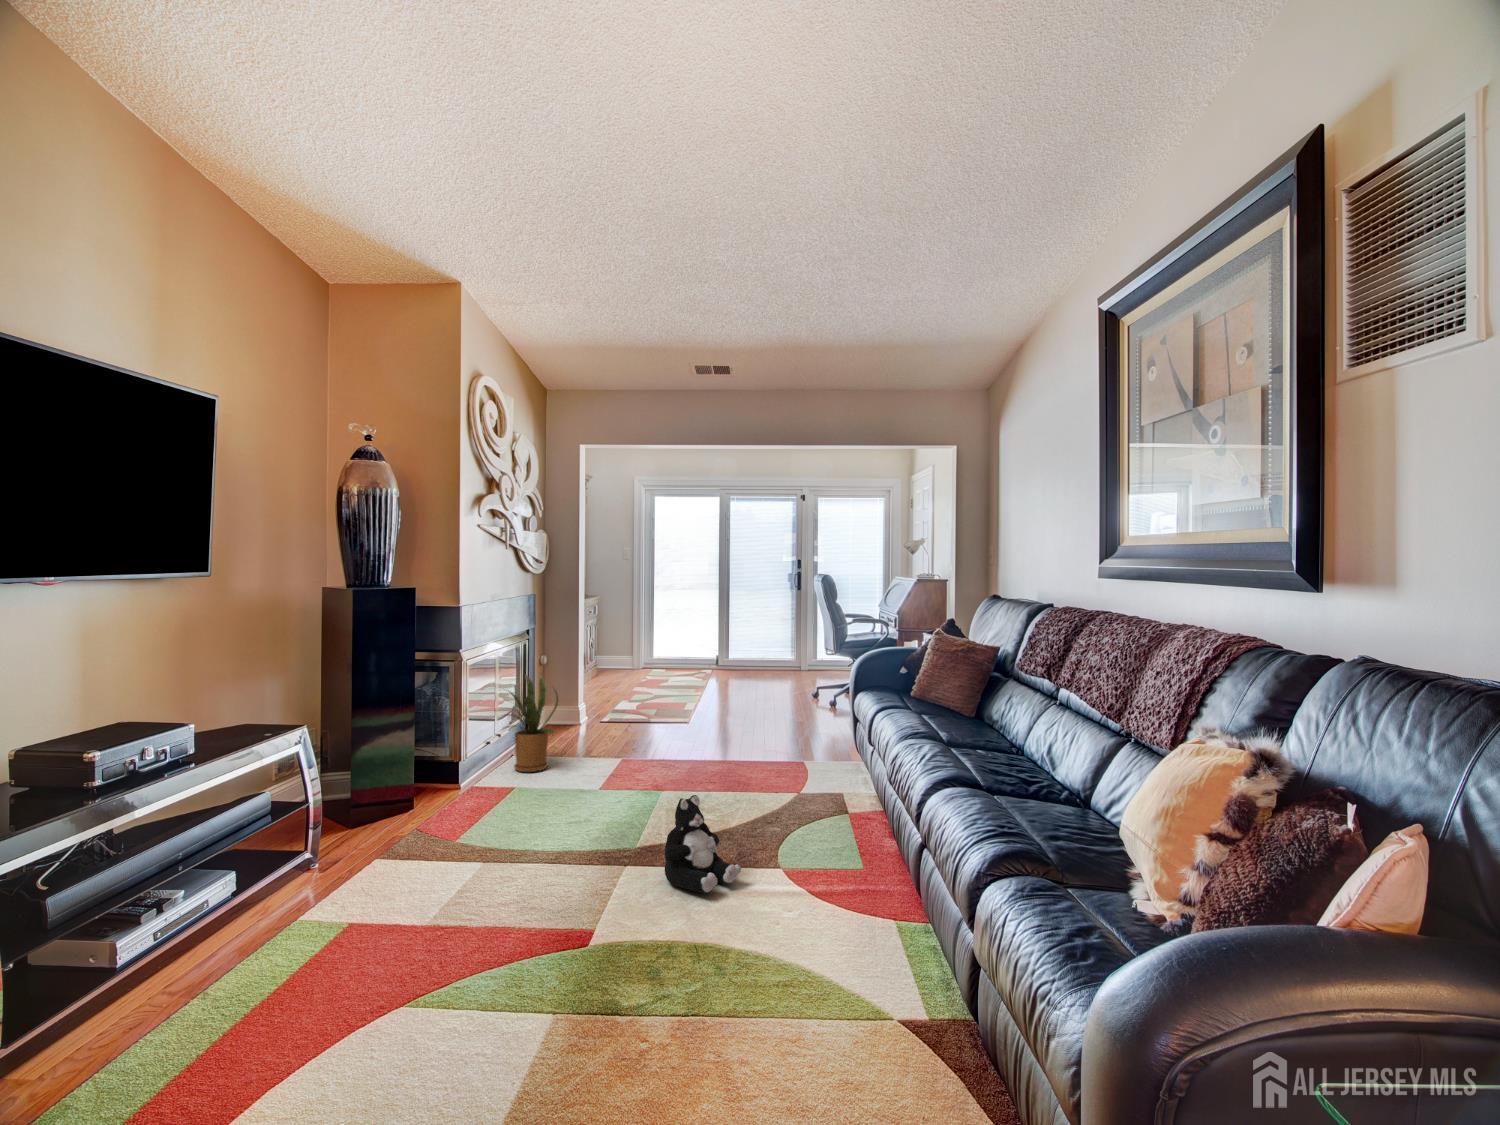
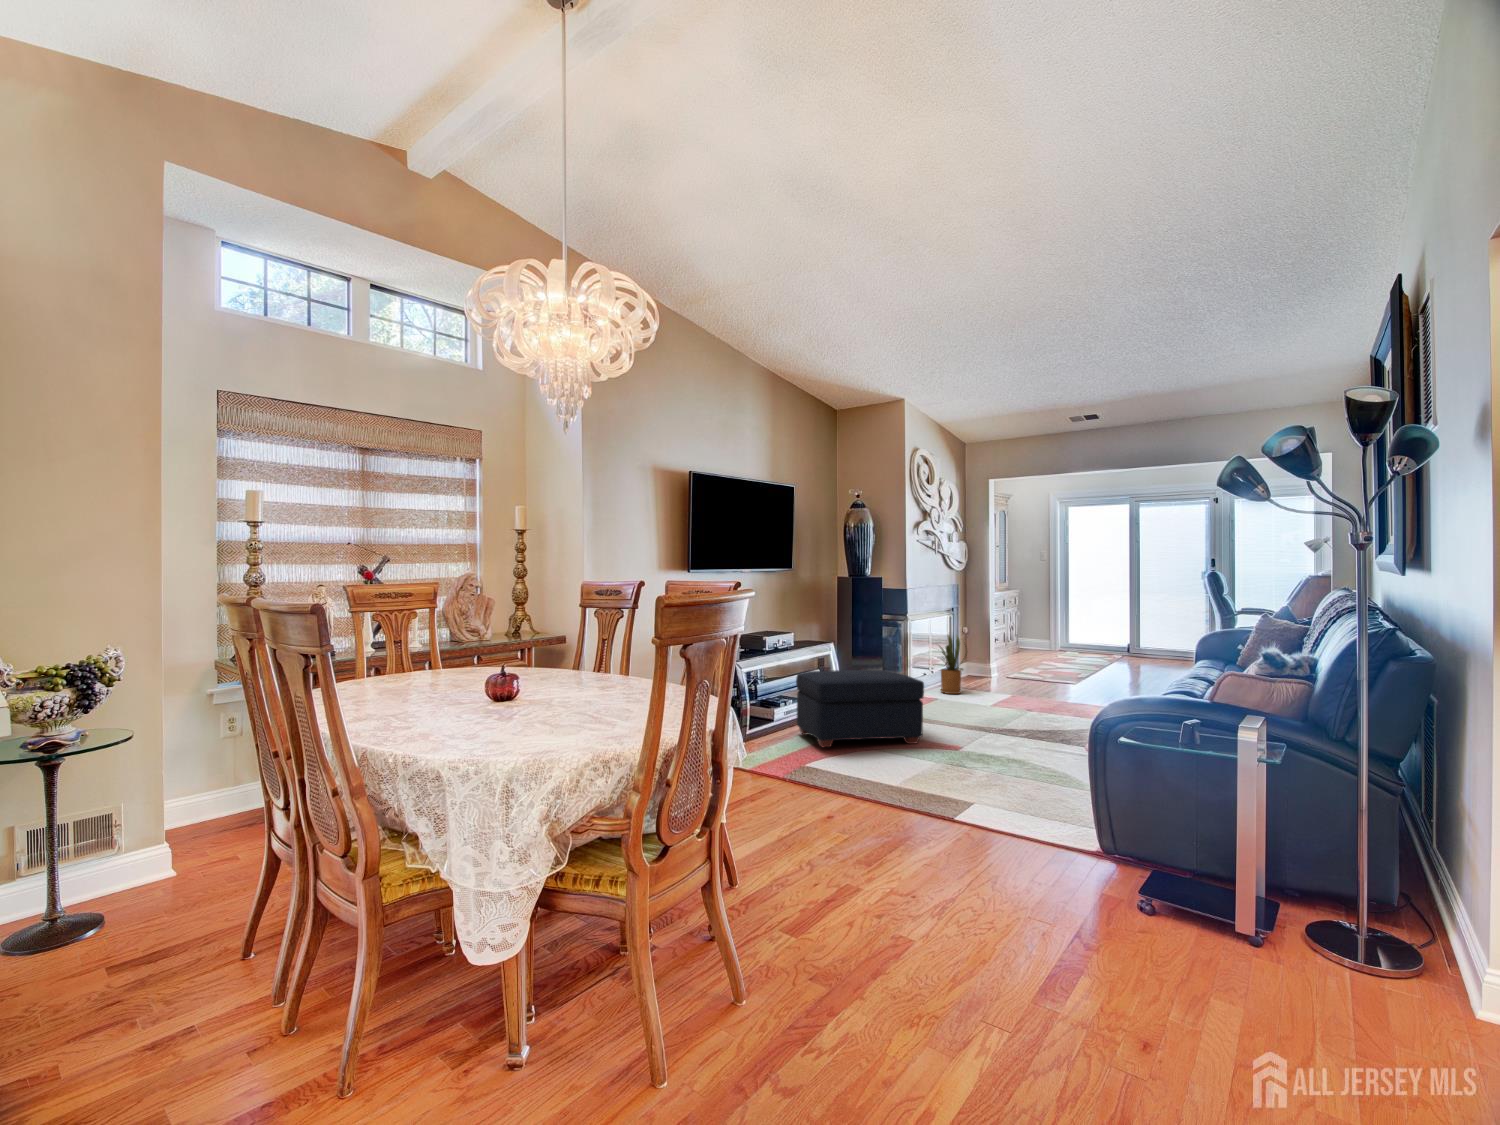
ottoman: none [169,787,506,1062] -> present [796,670,924,747]
plush toy: present [665,795,741,893] -> none [1011,694,1056,743]

